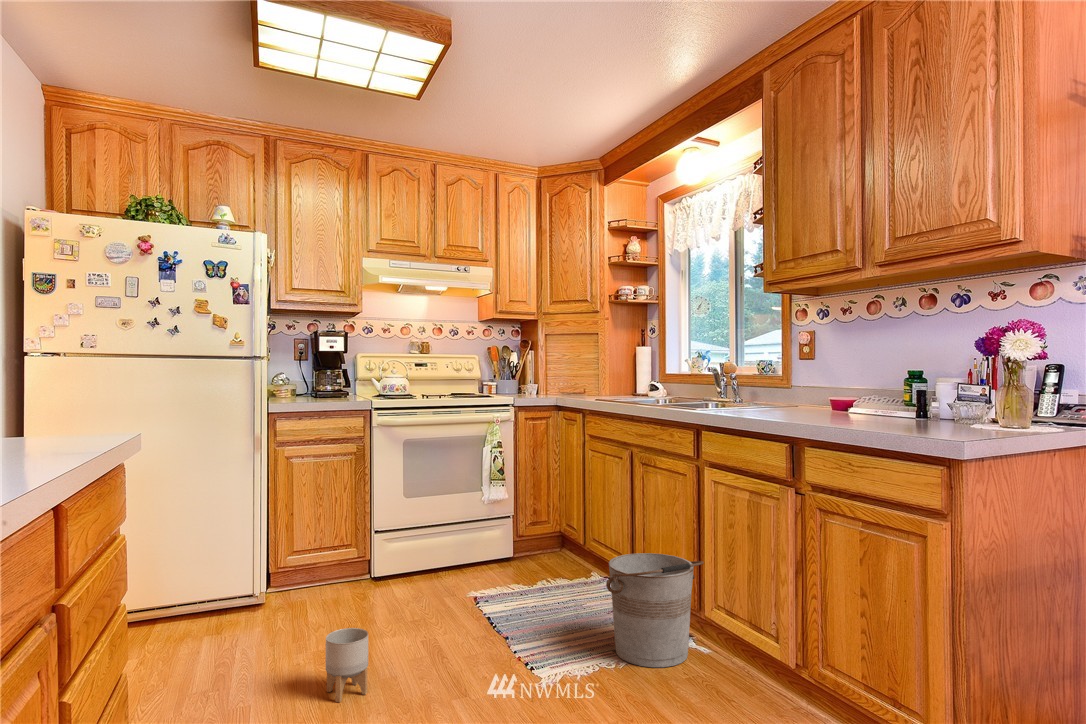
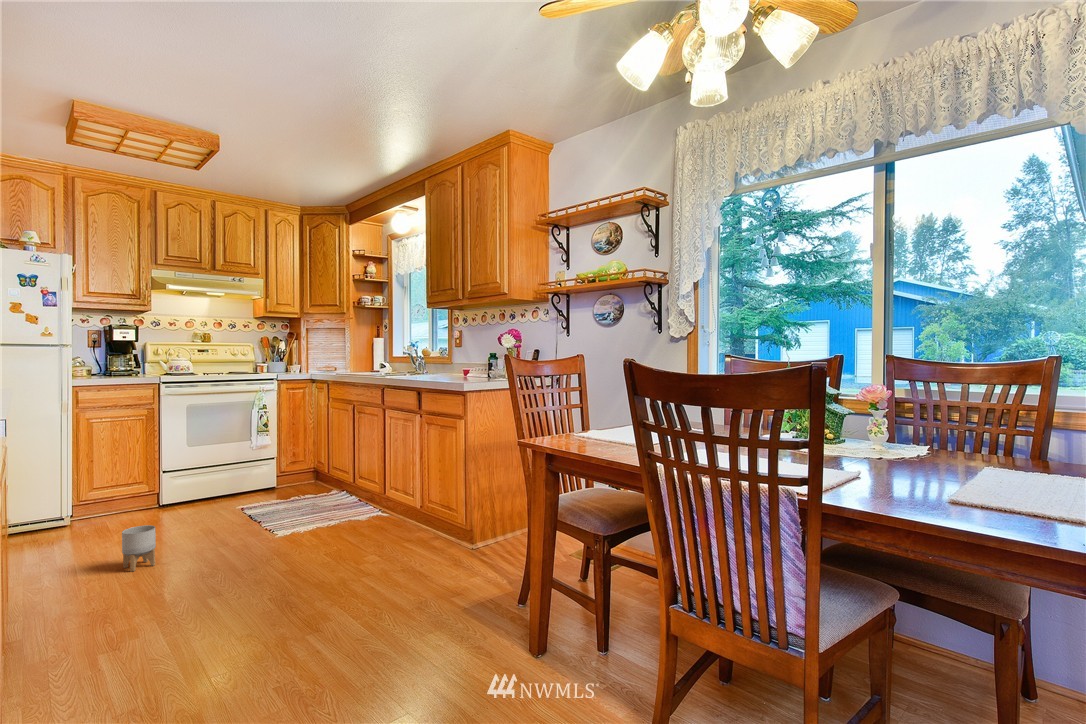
bucket: present [606,553,704,667] -> none [329,467,391,531]

